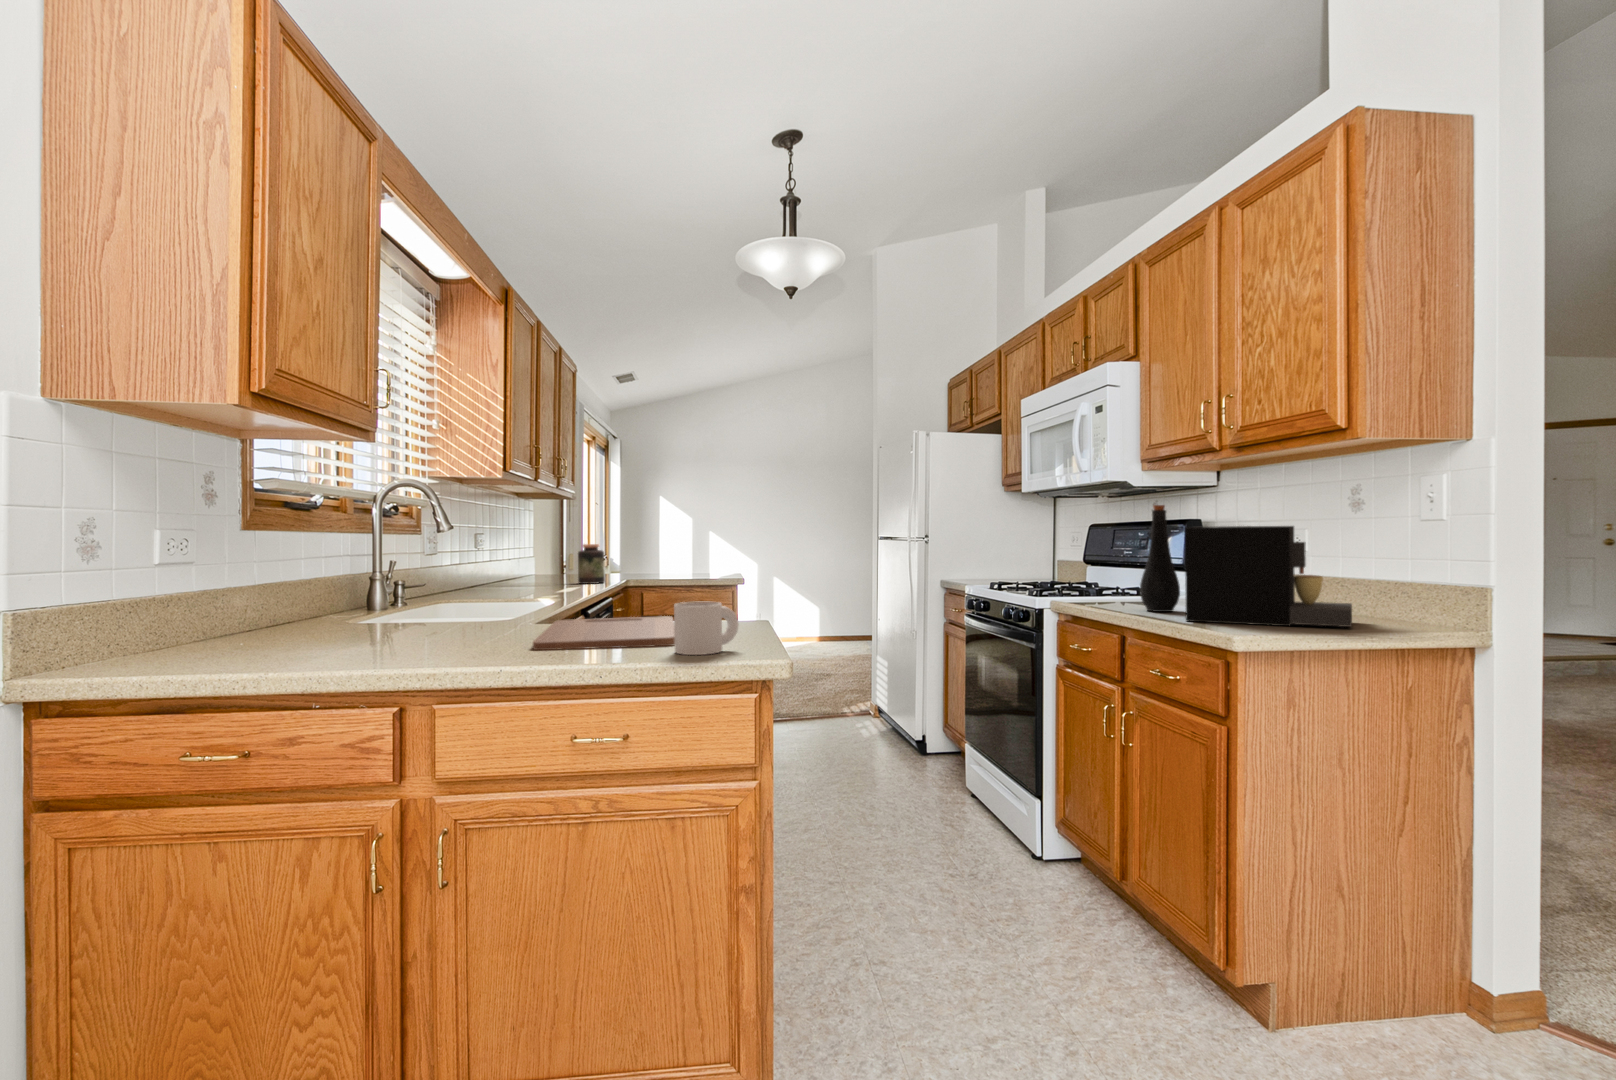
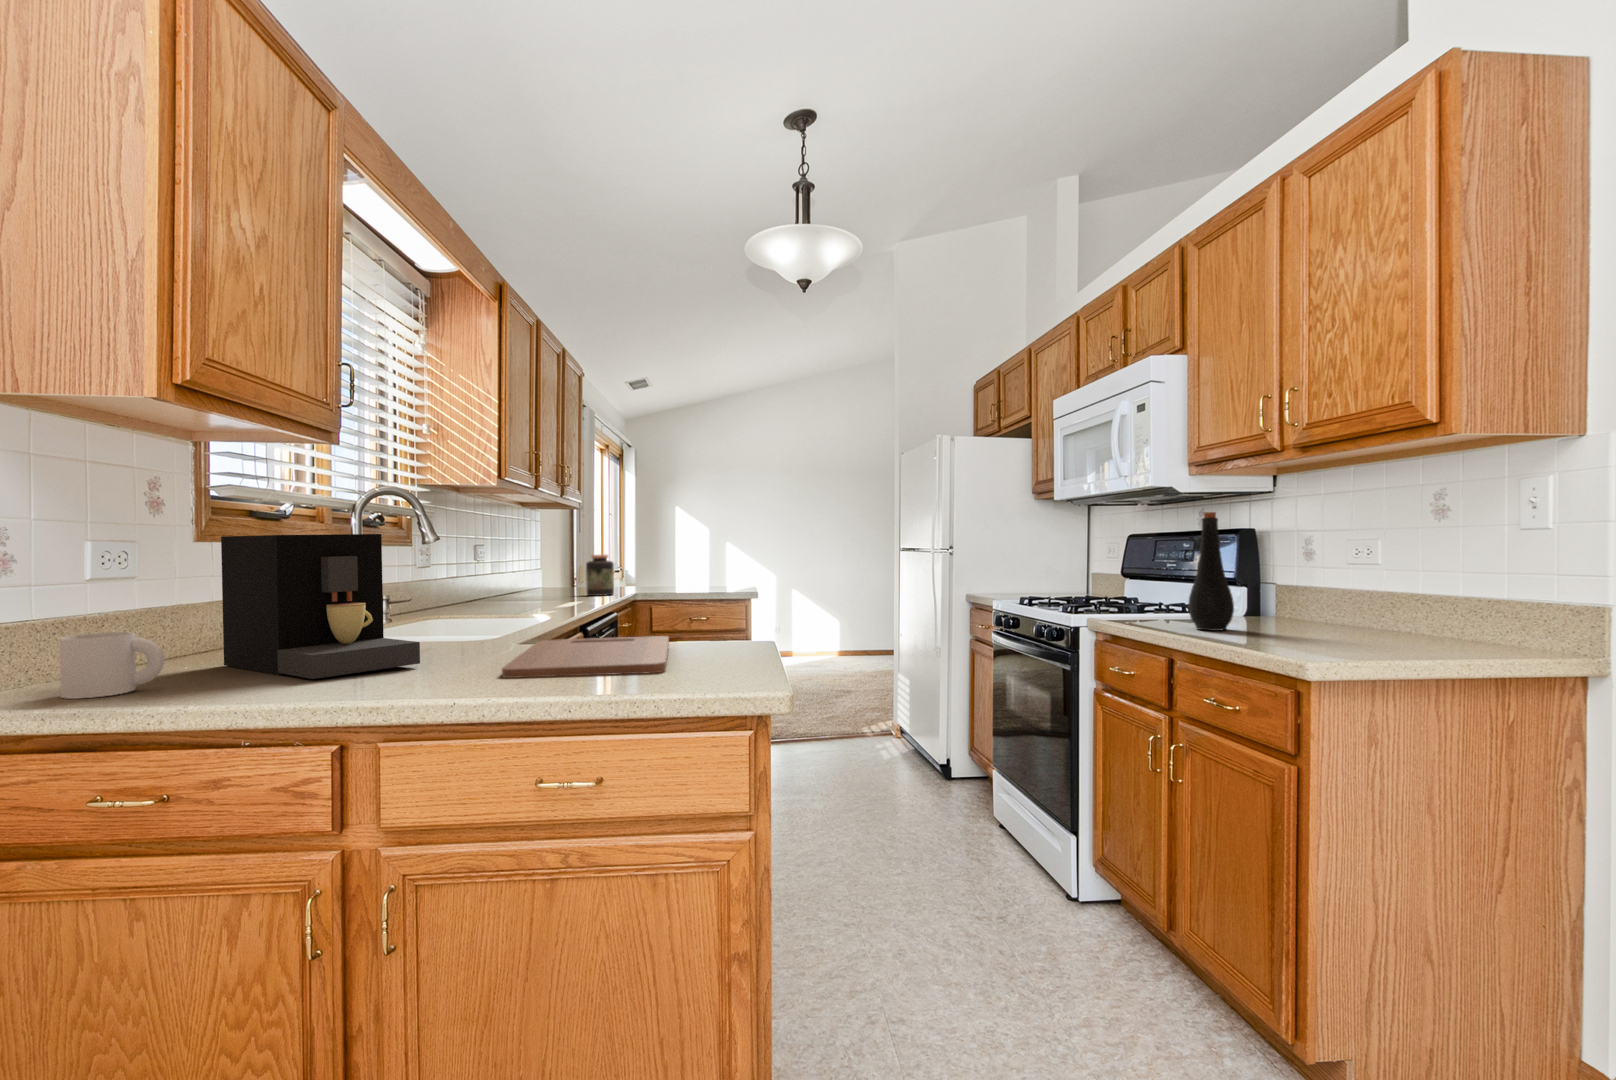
coffee maker: present [1185,526,1352,627] -> present [221,534,420,679]
mug: present [674,601,739,655] -> present [60,632,164,699]

